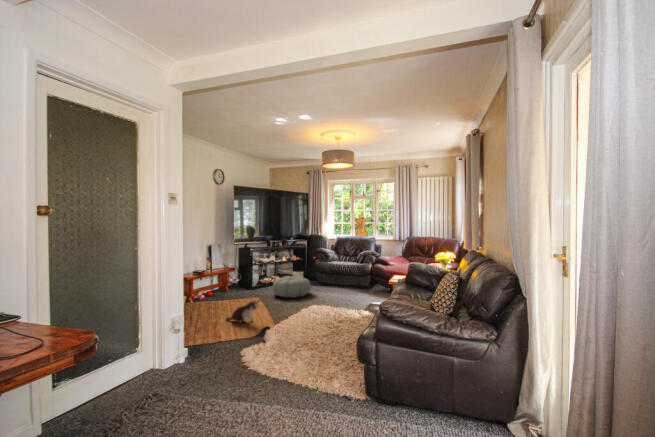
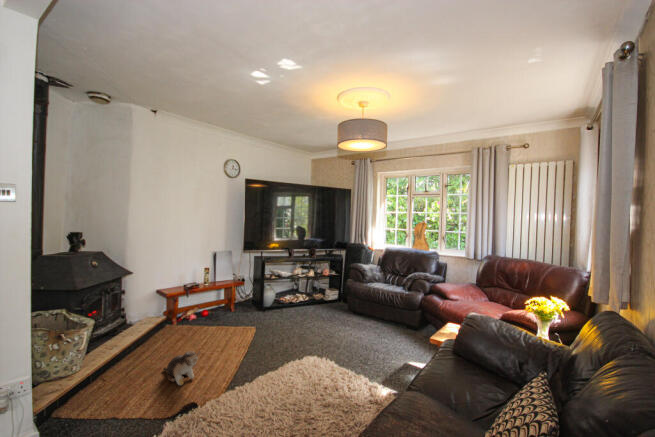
pouf: present [273,276,311,298] -> none [272,301,325,335]

